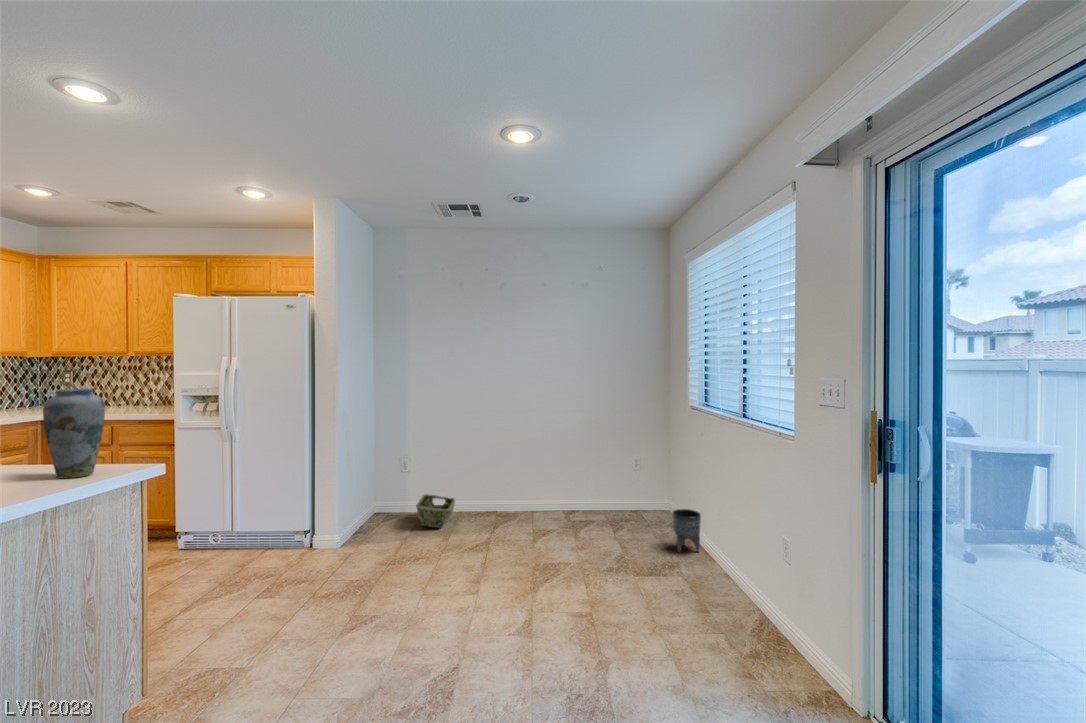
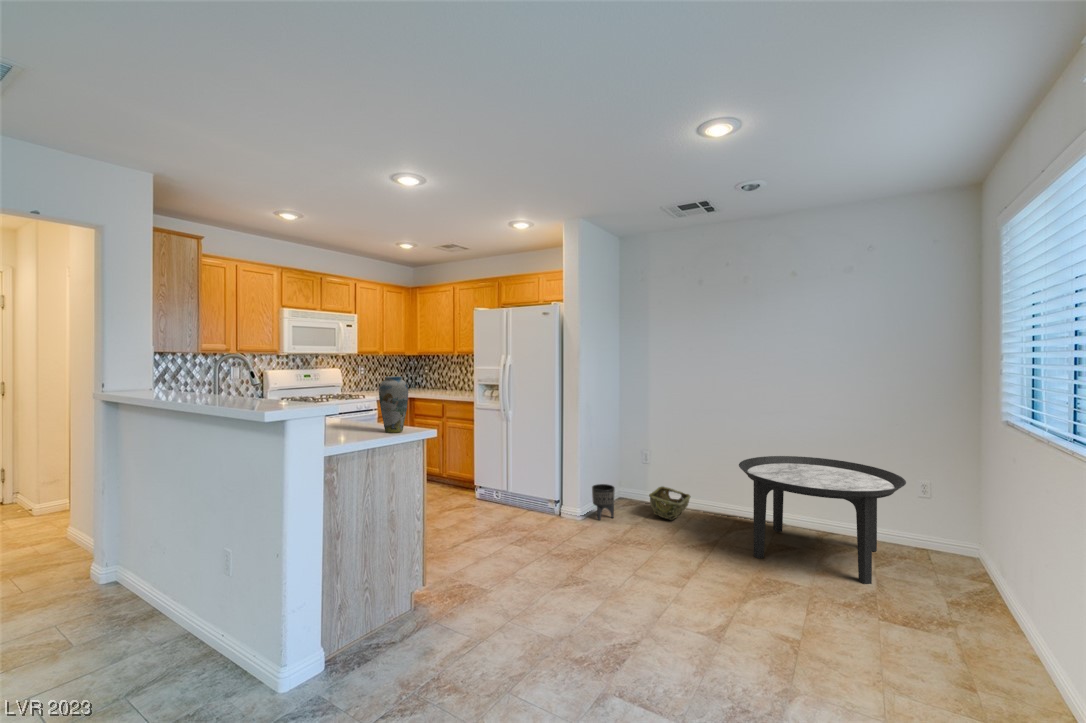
round table: none [508,448,634,550] -> present [739,456,906,584]
planter: present [673,509,701,552] -> present [592,484,615,520]

